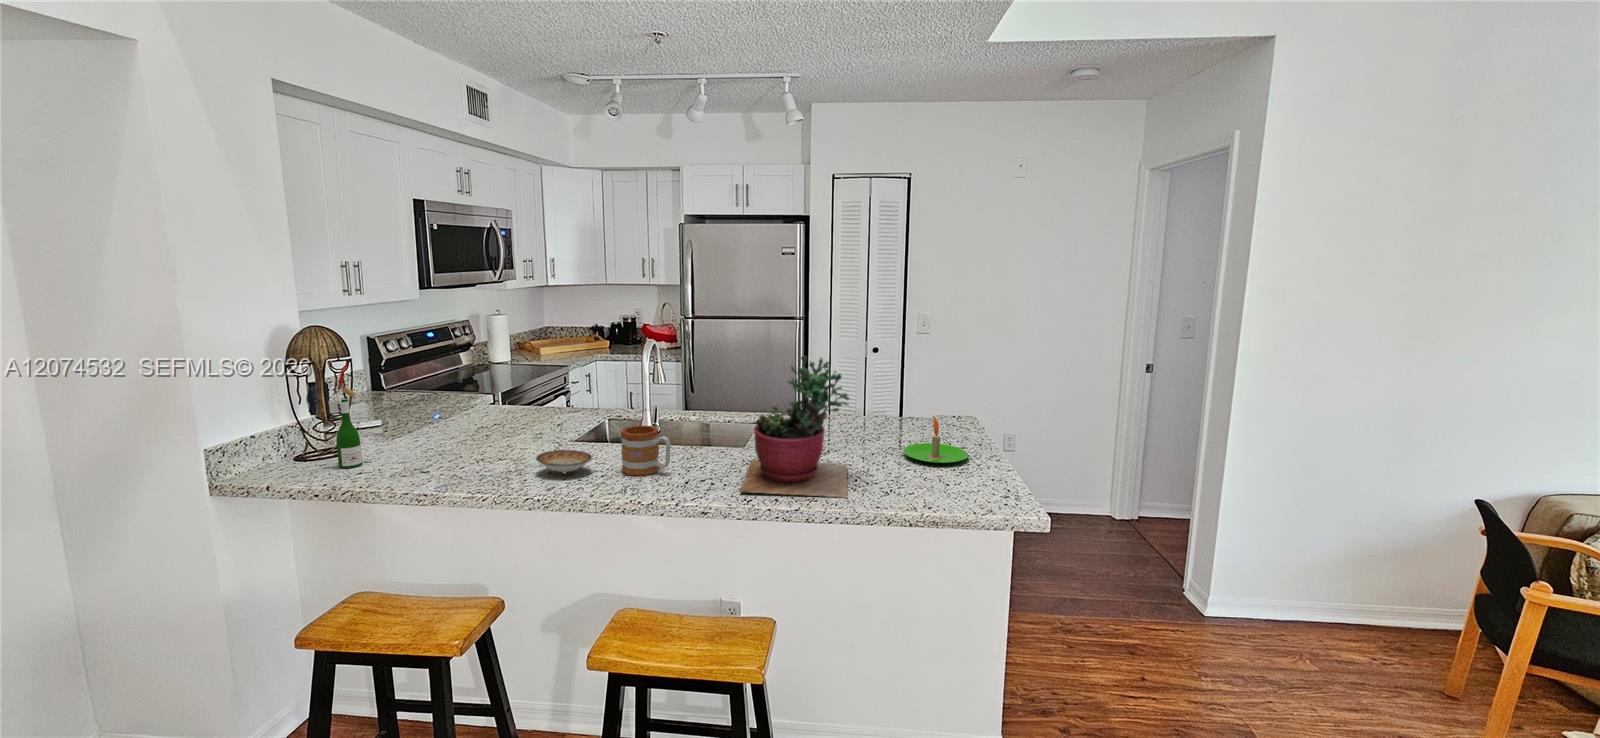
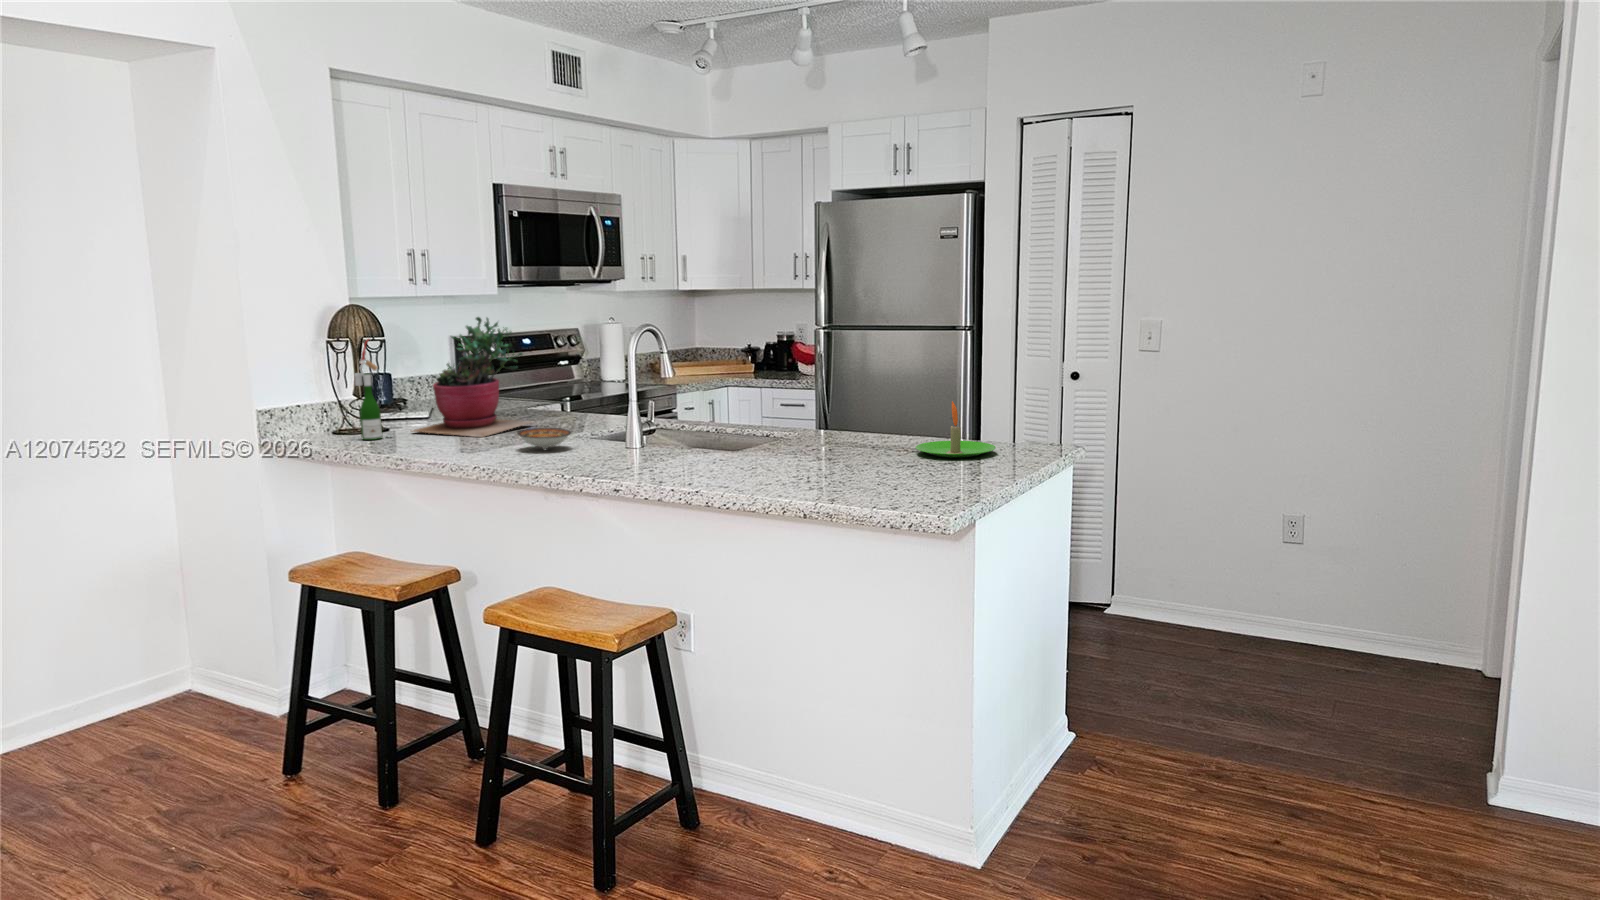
succulent plant: present [740,356,849,497] -> present [413,317,533,437]
mug: present [621,426,671,476] -> none [596,403,641,453]

